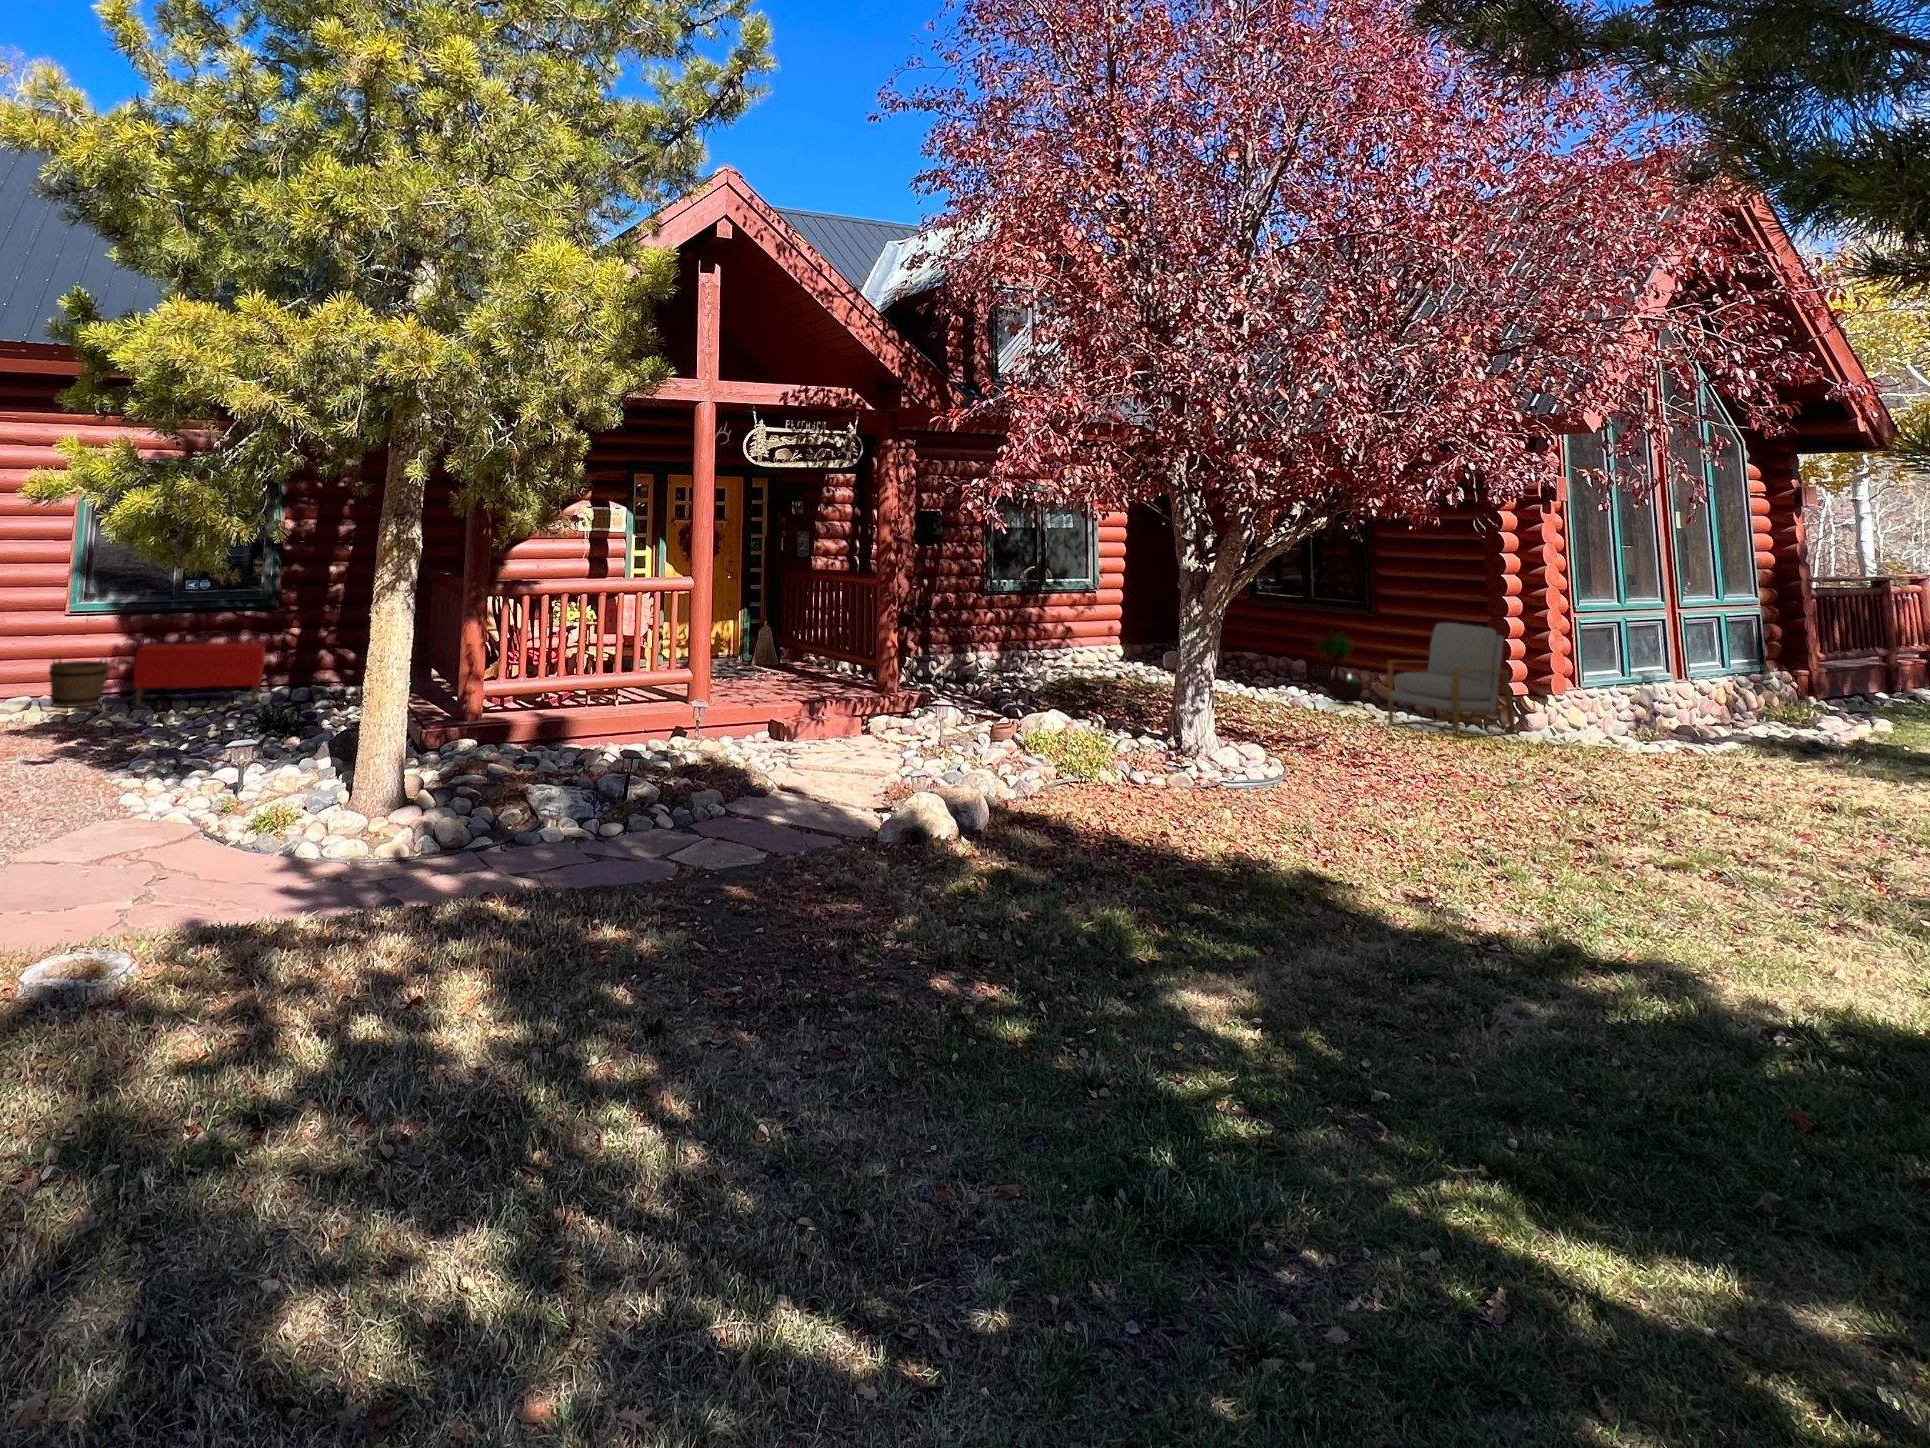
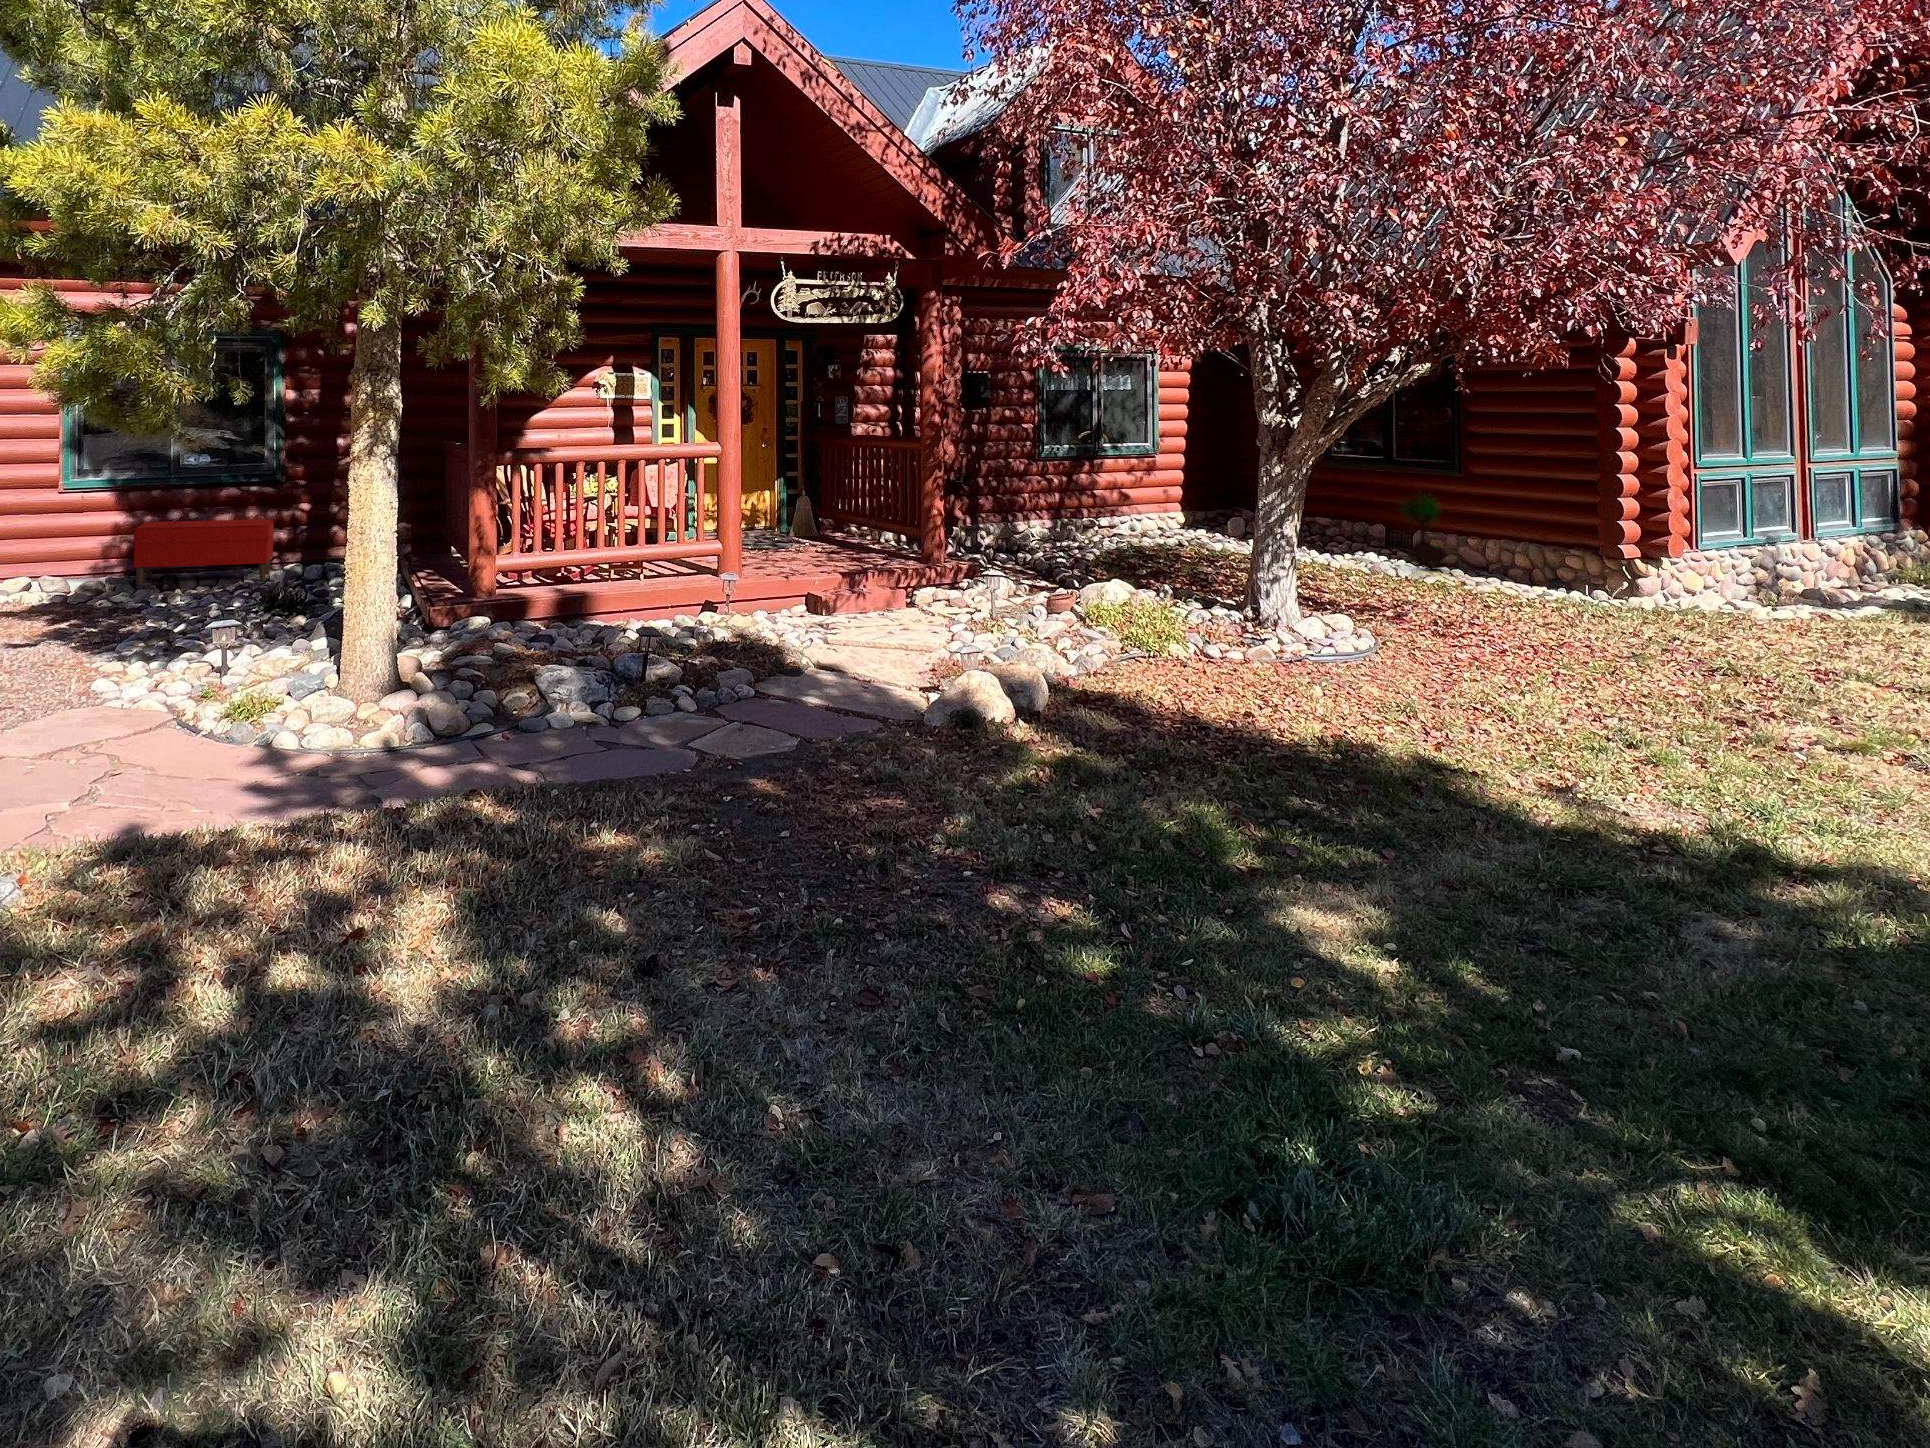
chair: present [1388,623,1515,738] -> none [1483,481,1626,605]
bucket: present [49,656,109,707] -> none [45,534,108,588]

